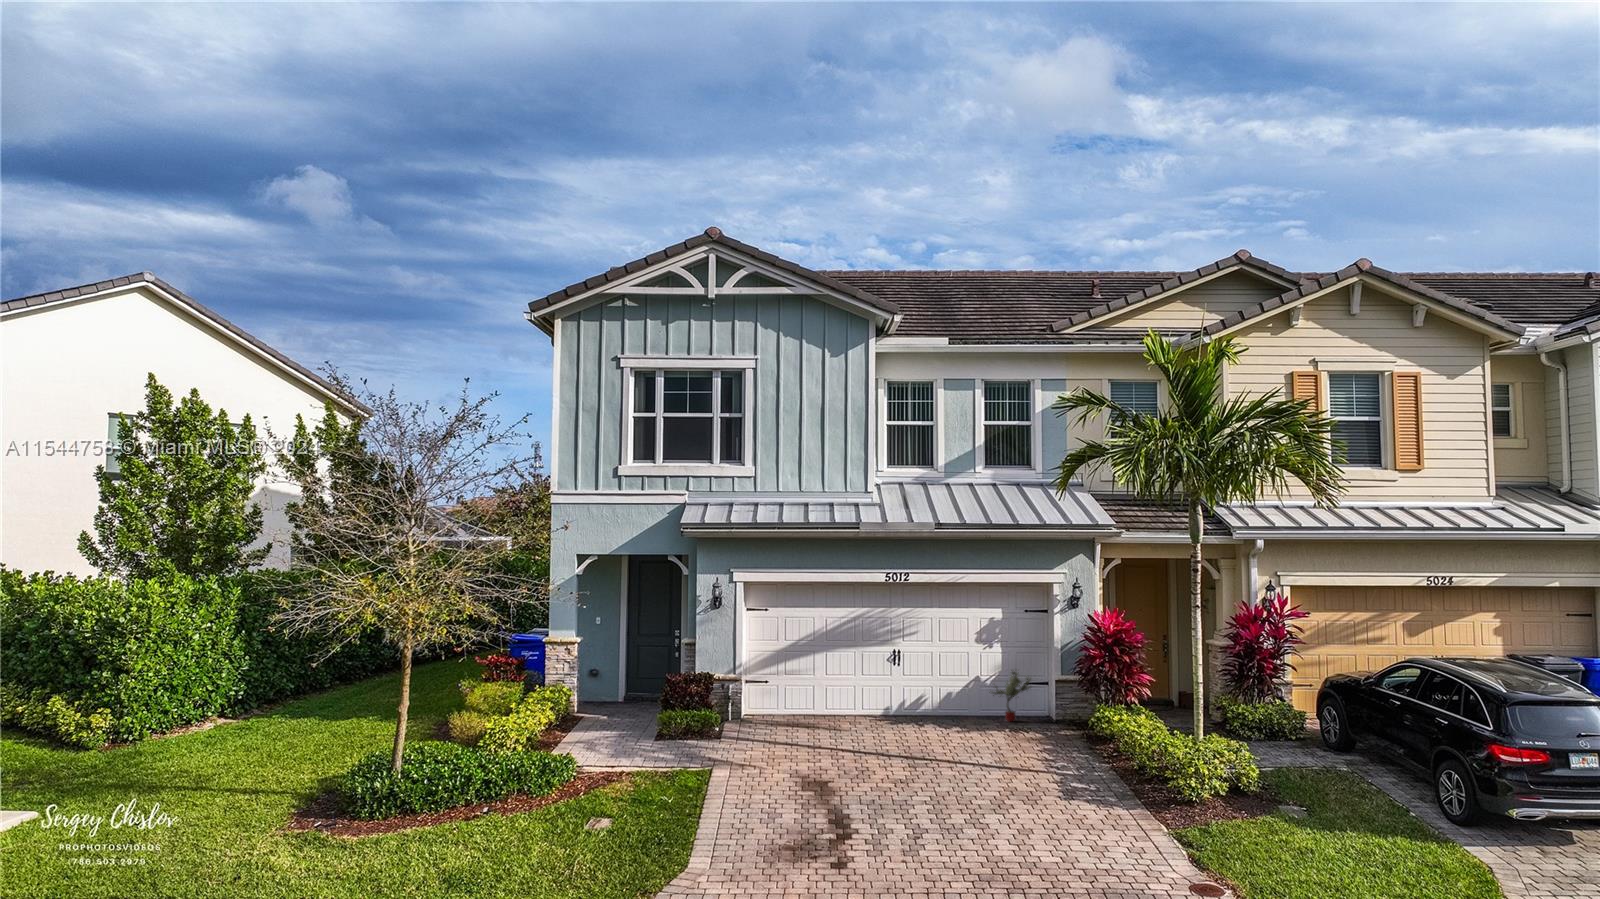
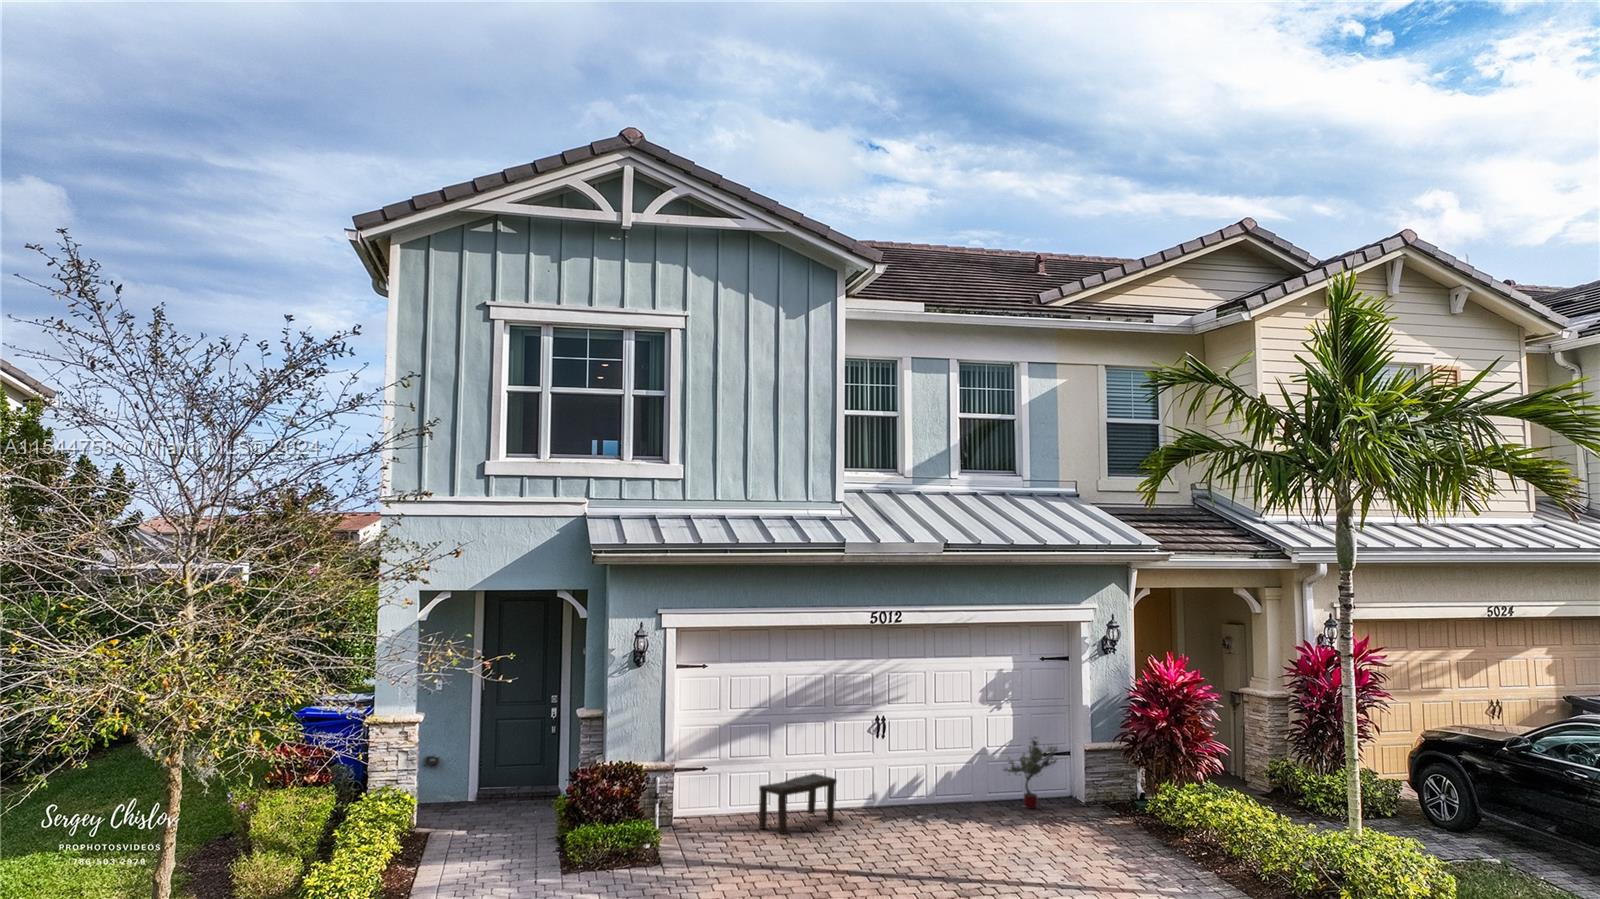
bench: none [802,688,859,727] -> present [759,773,836,834]

